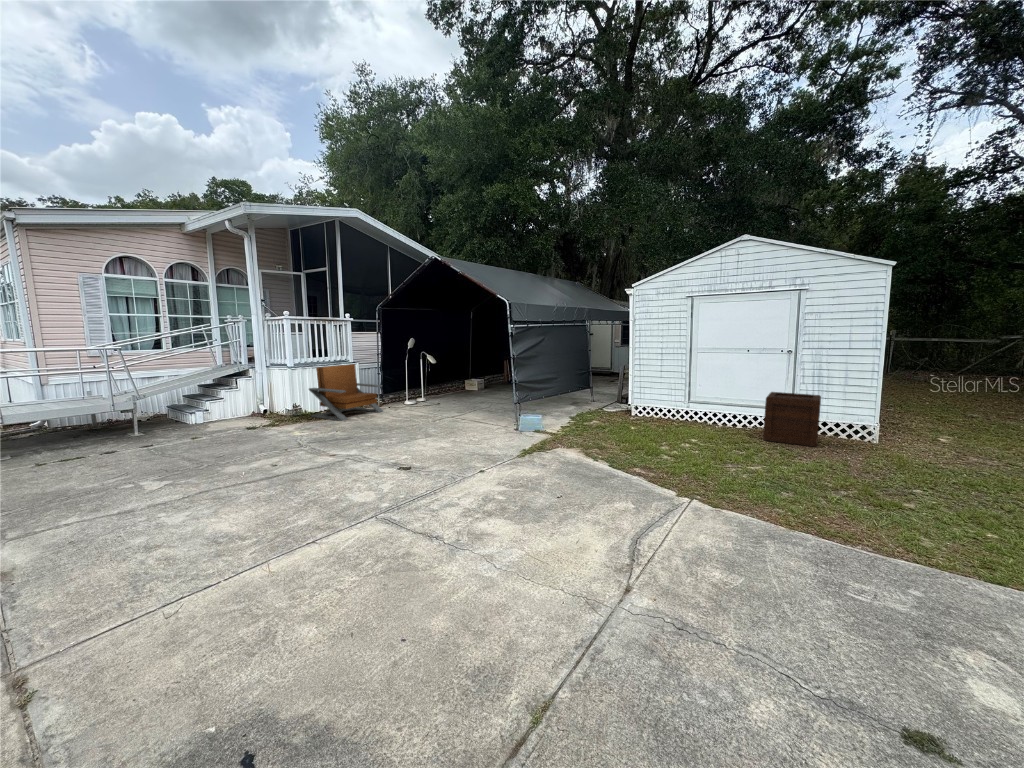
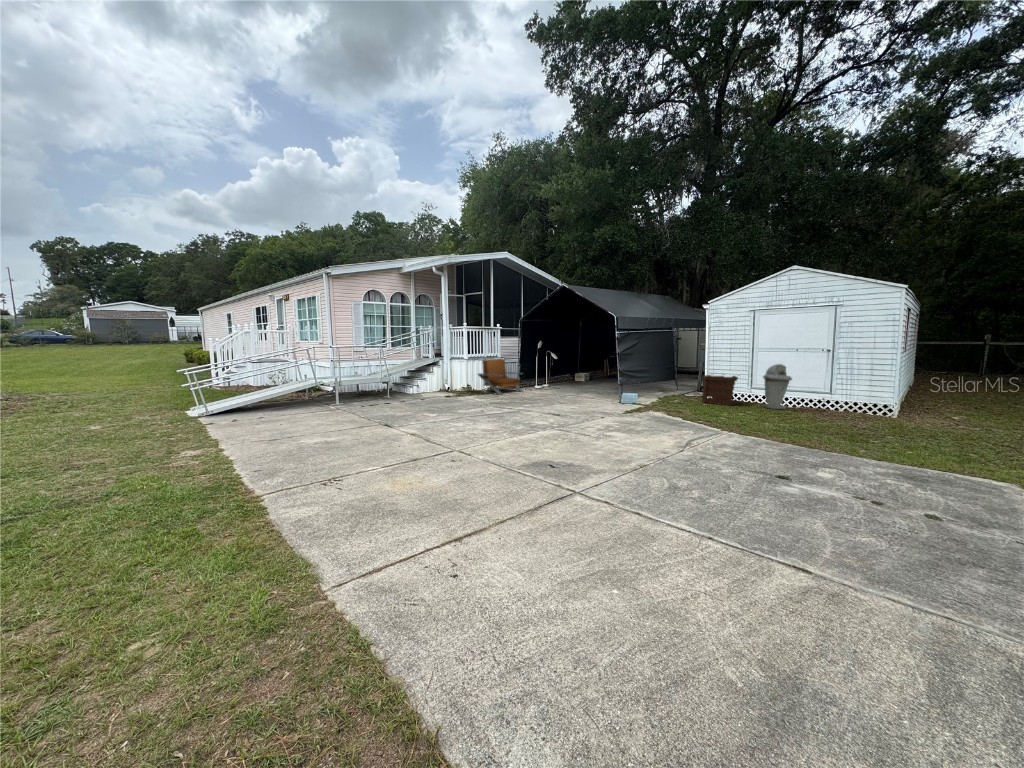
trash can: none [707,370,745,433] -> present [763,364,792,409]
wooden crate: present [763,392,821,447] -> present [702,374,741,405]

